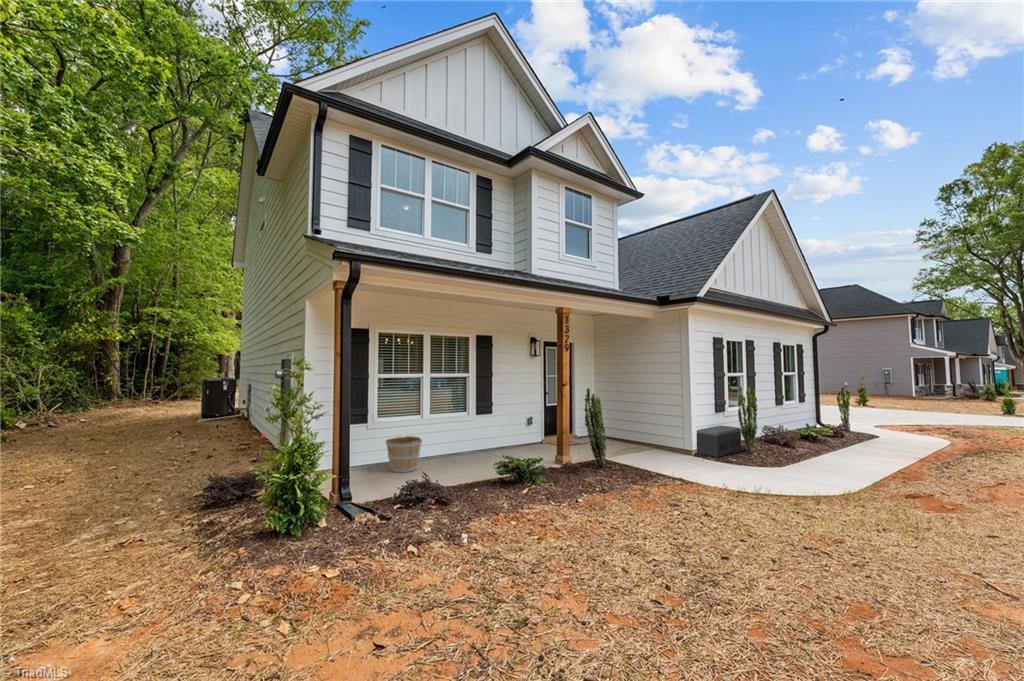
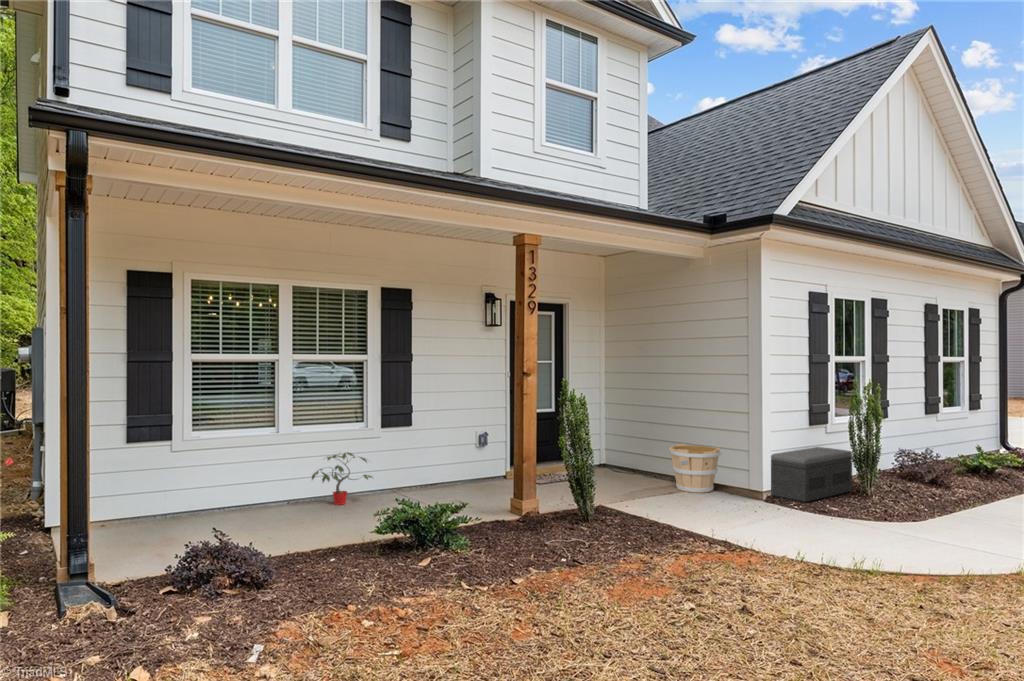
potted plant: none [439,430,476,460] -> present [312,452,372,505]
wooden bucket: present [386,436,422,473] -> present [670,444,721,493]

